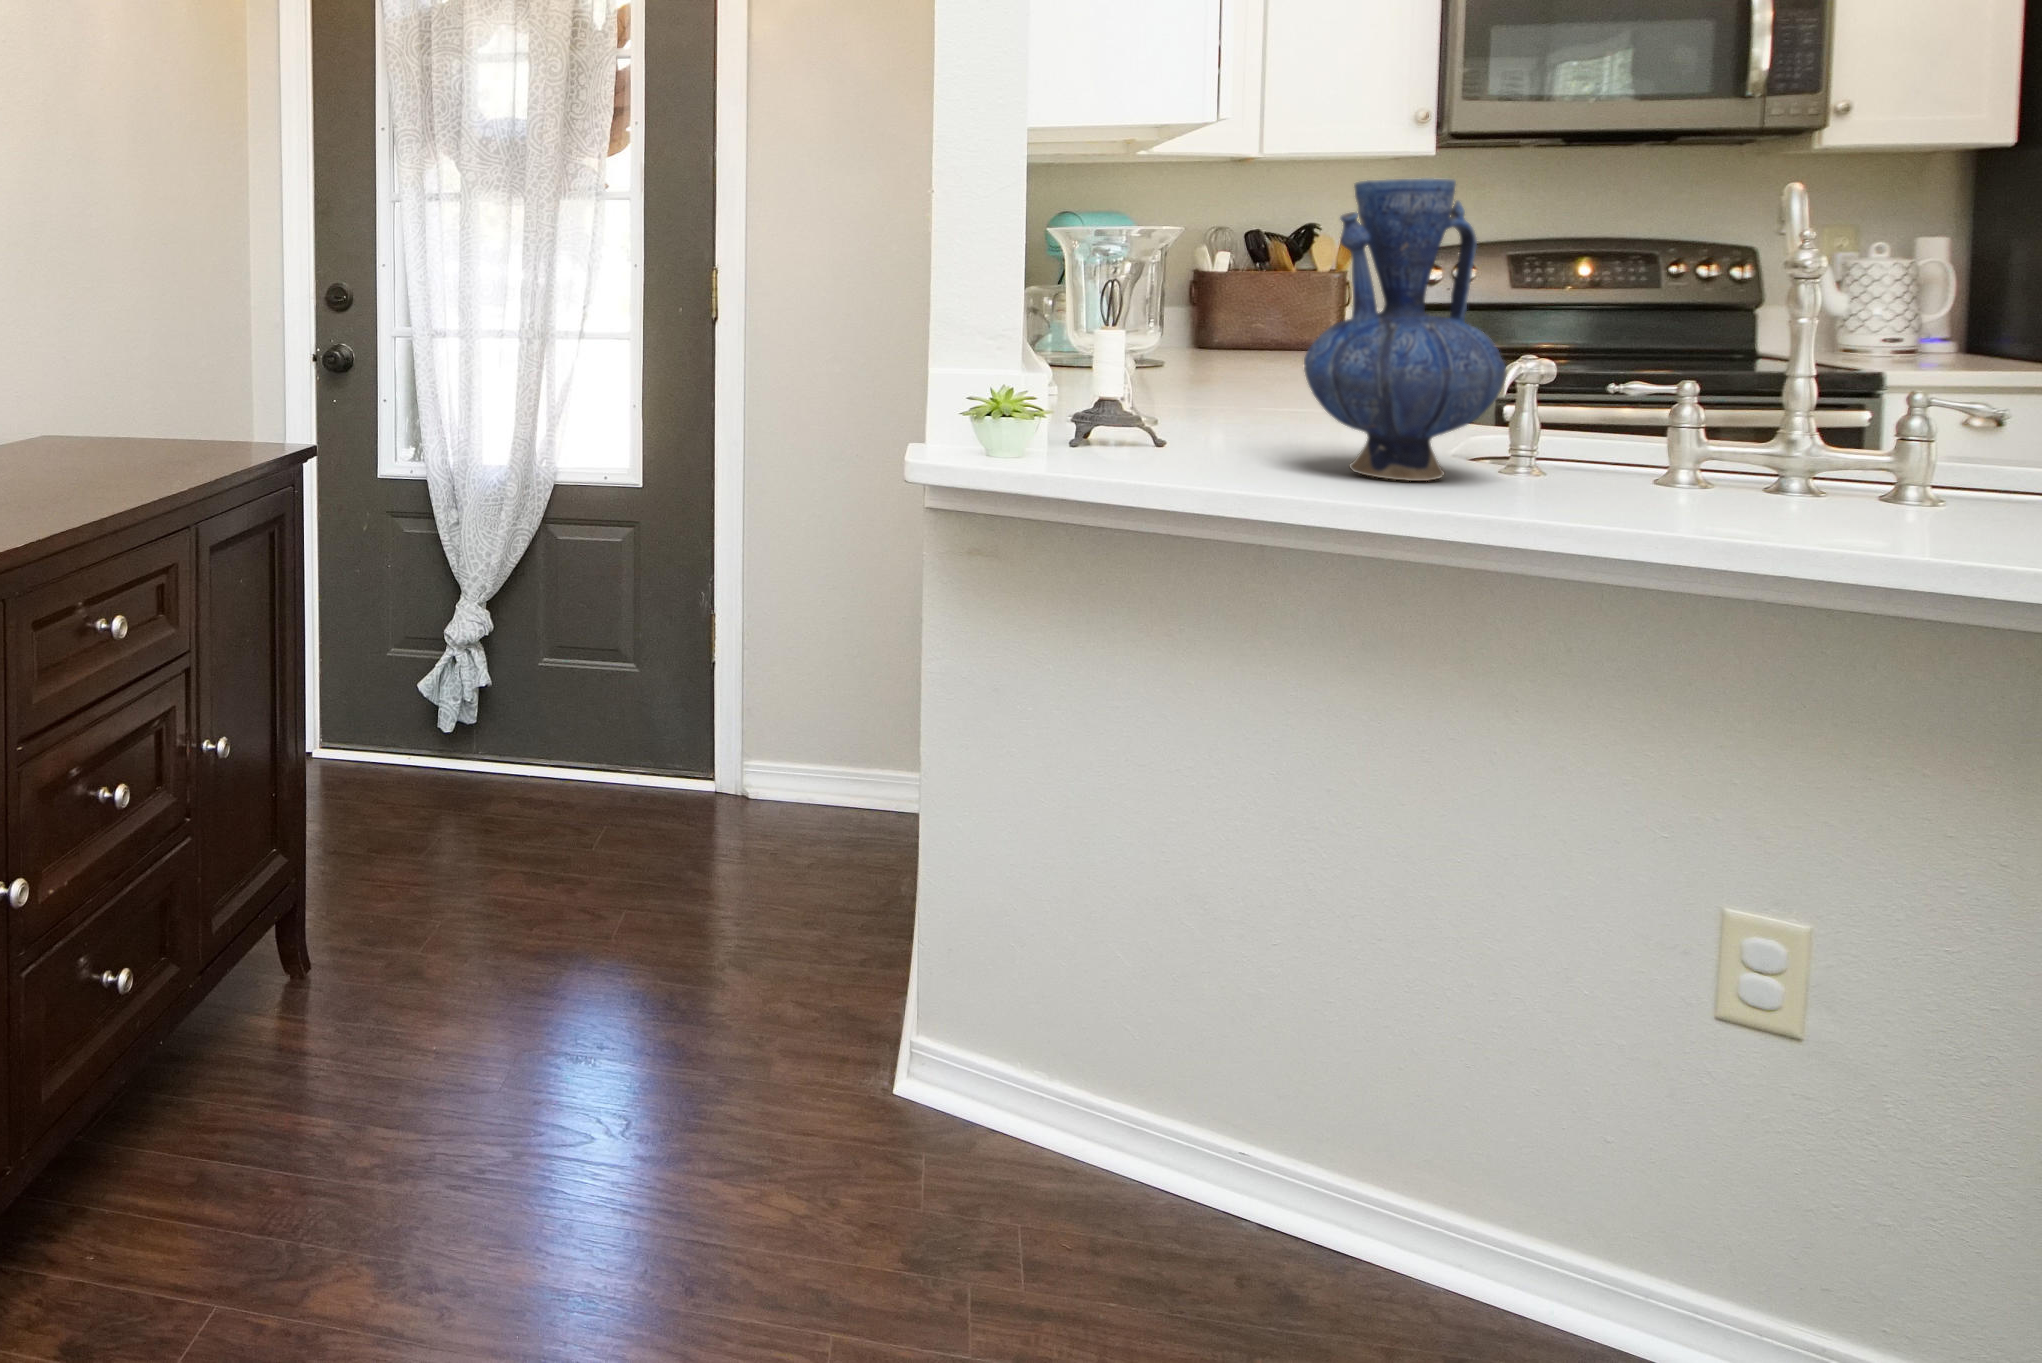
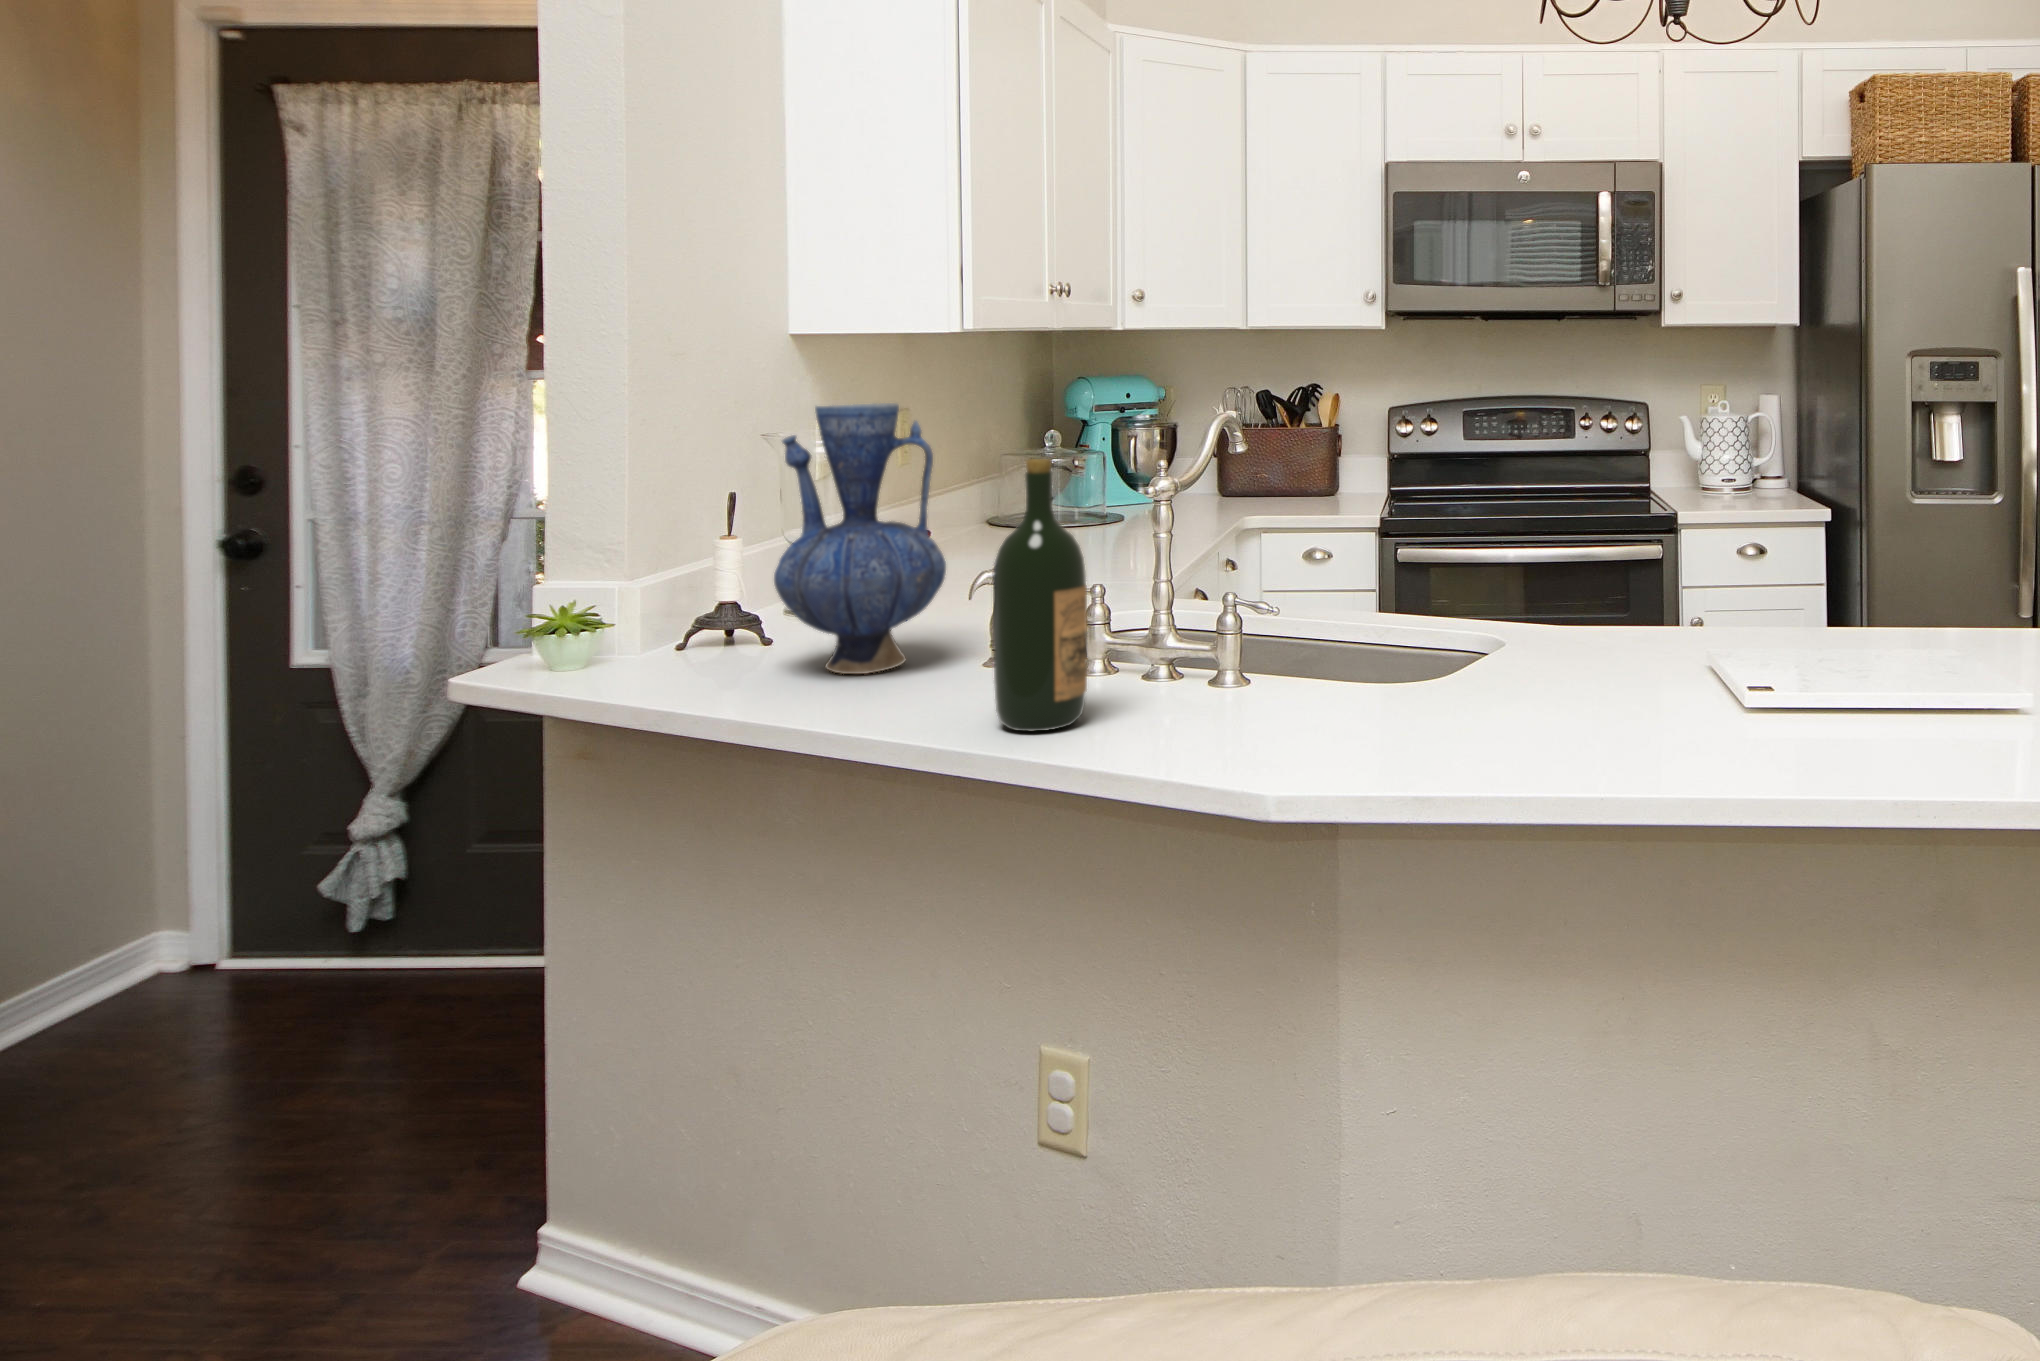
wine bottle: none [1787,222,1934,543] -> present [993,459,1087,731]

